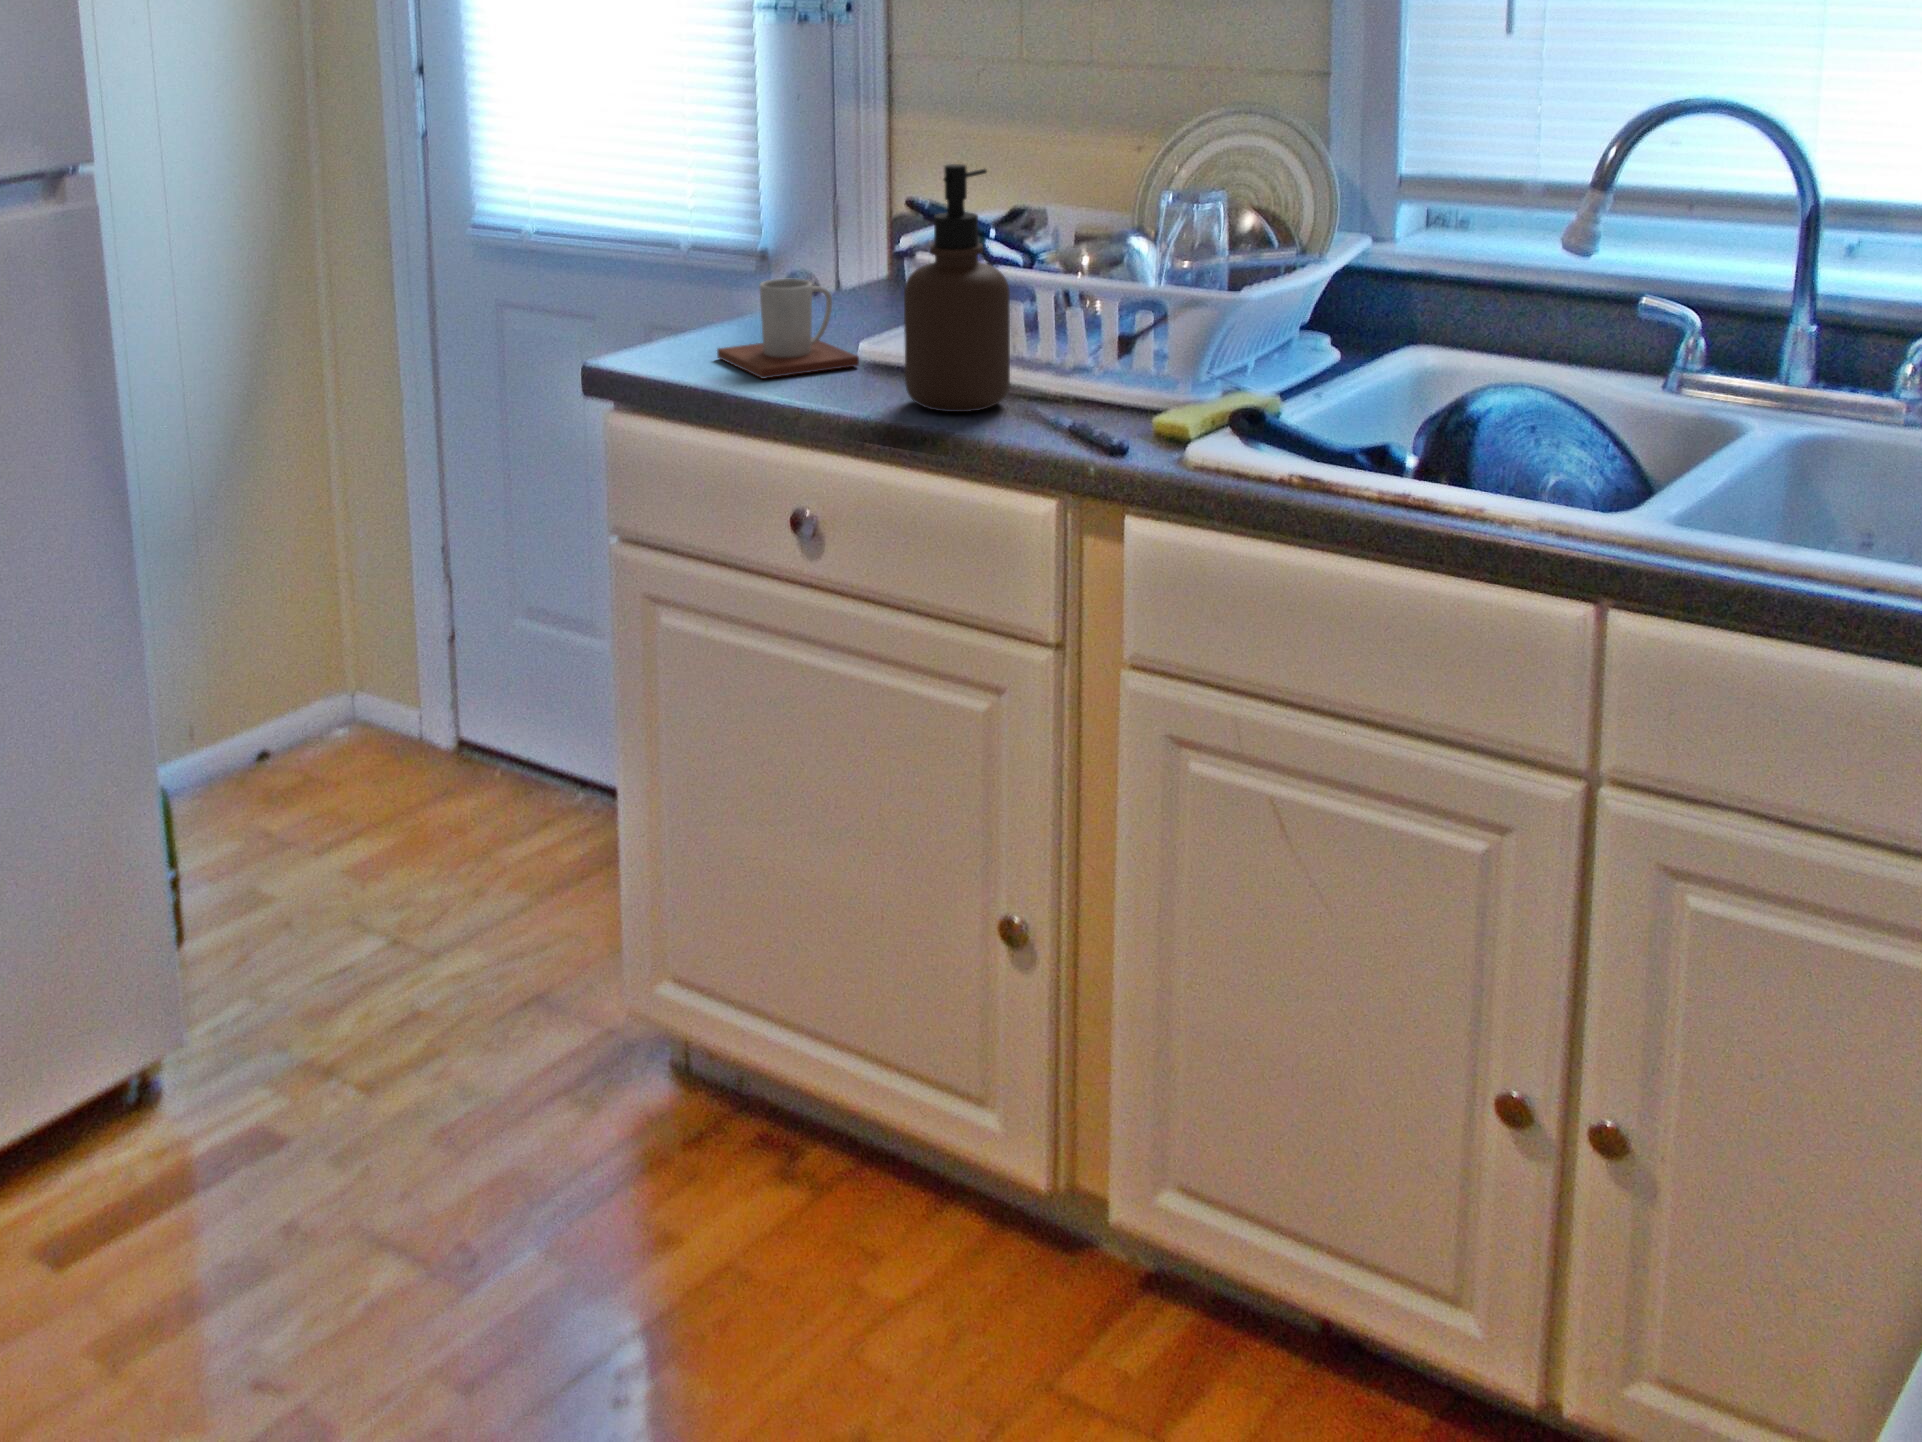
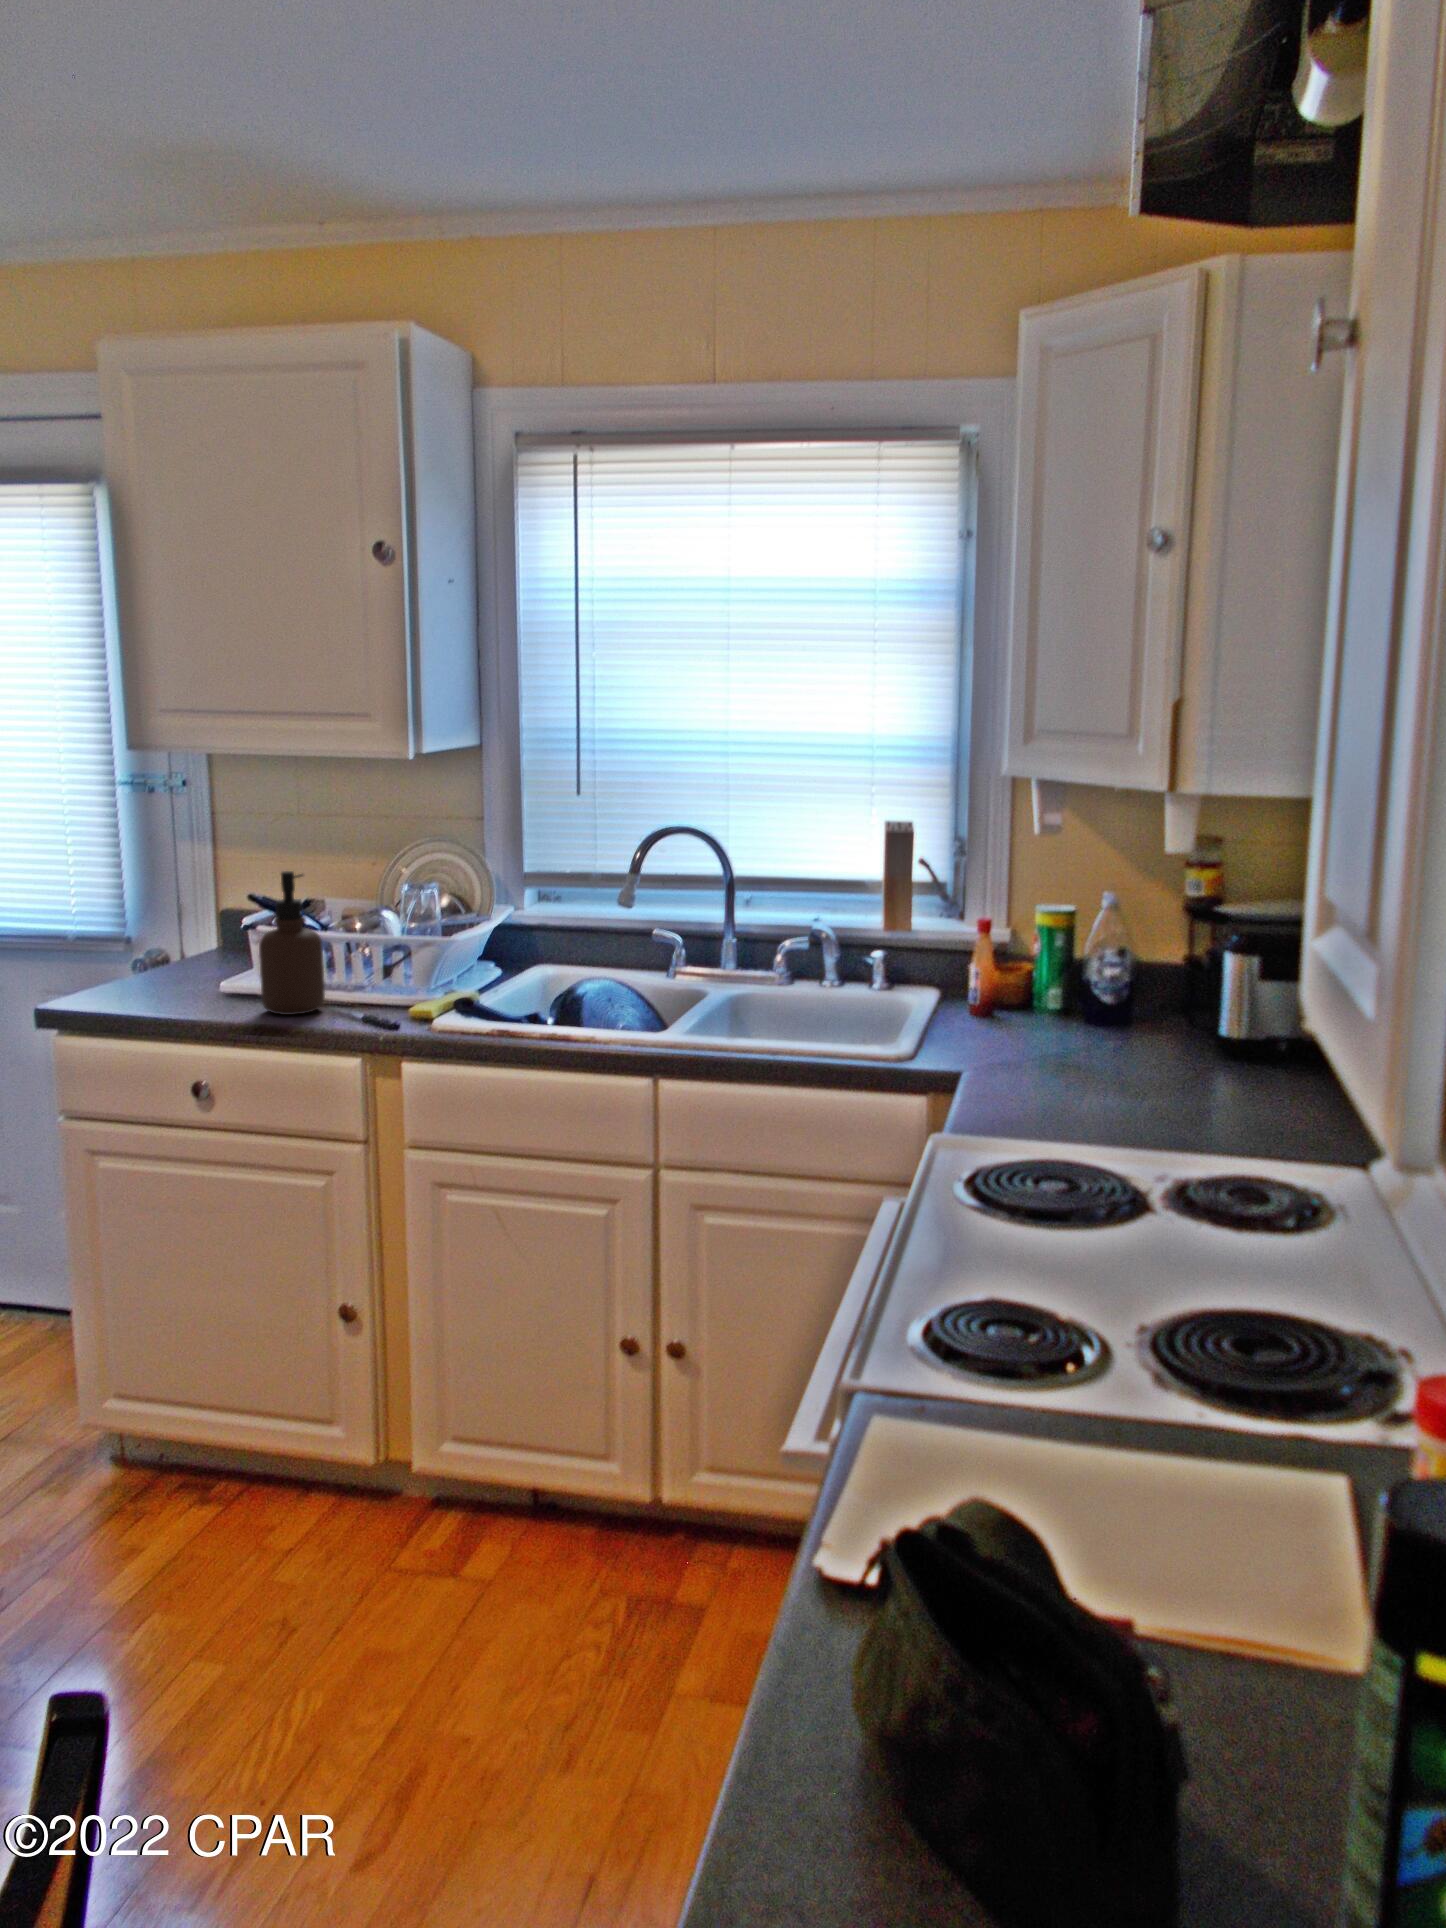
mug: present [717,279,859,379] -> none [129,946,224,1006]

